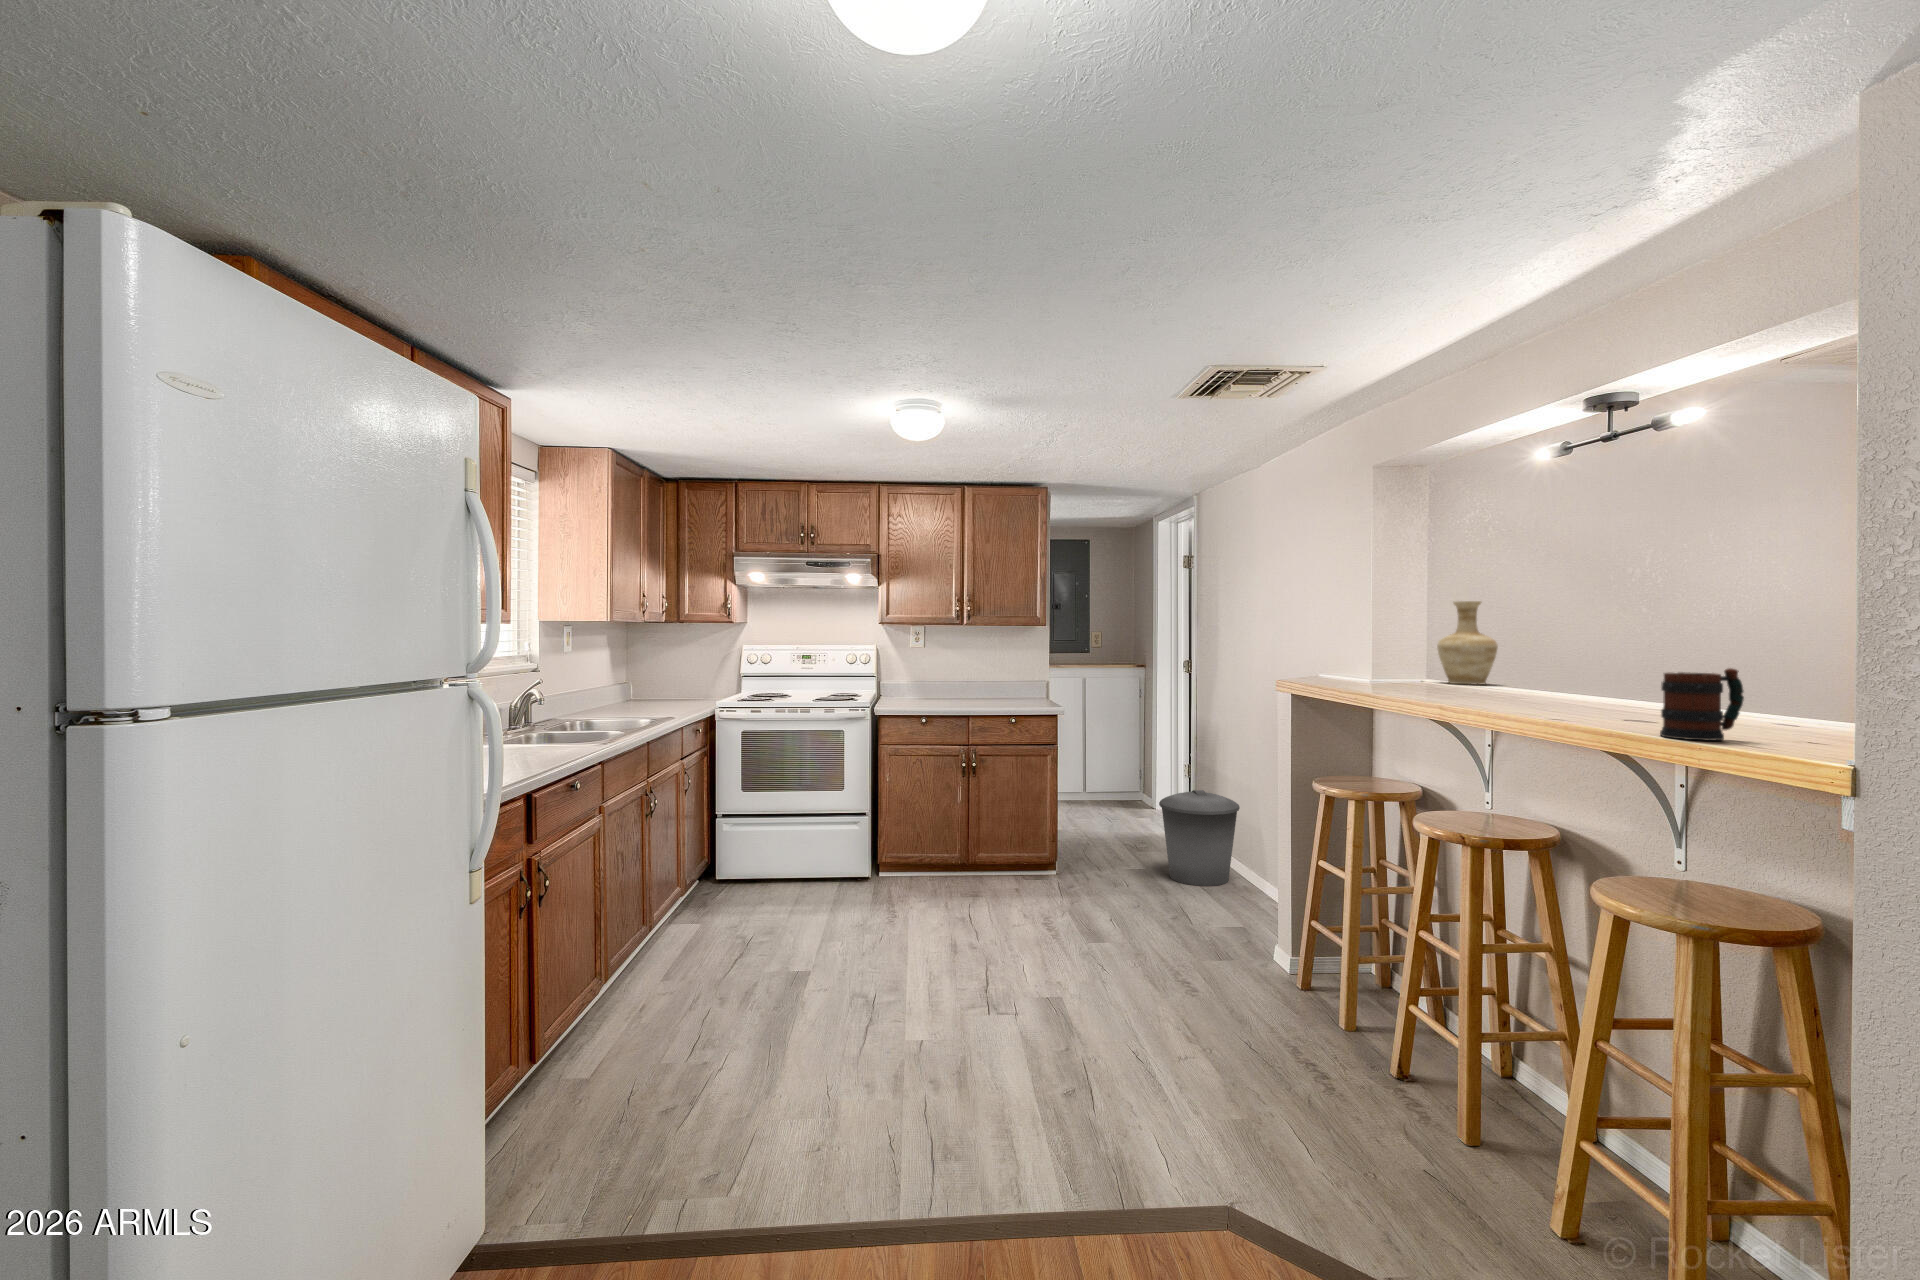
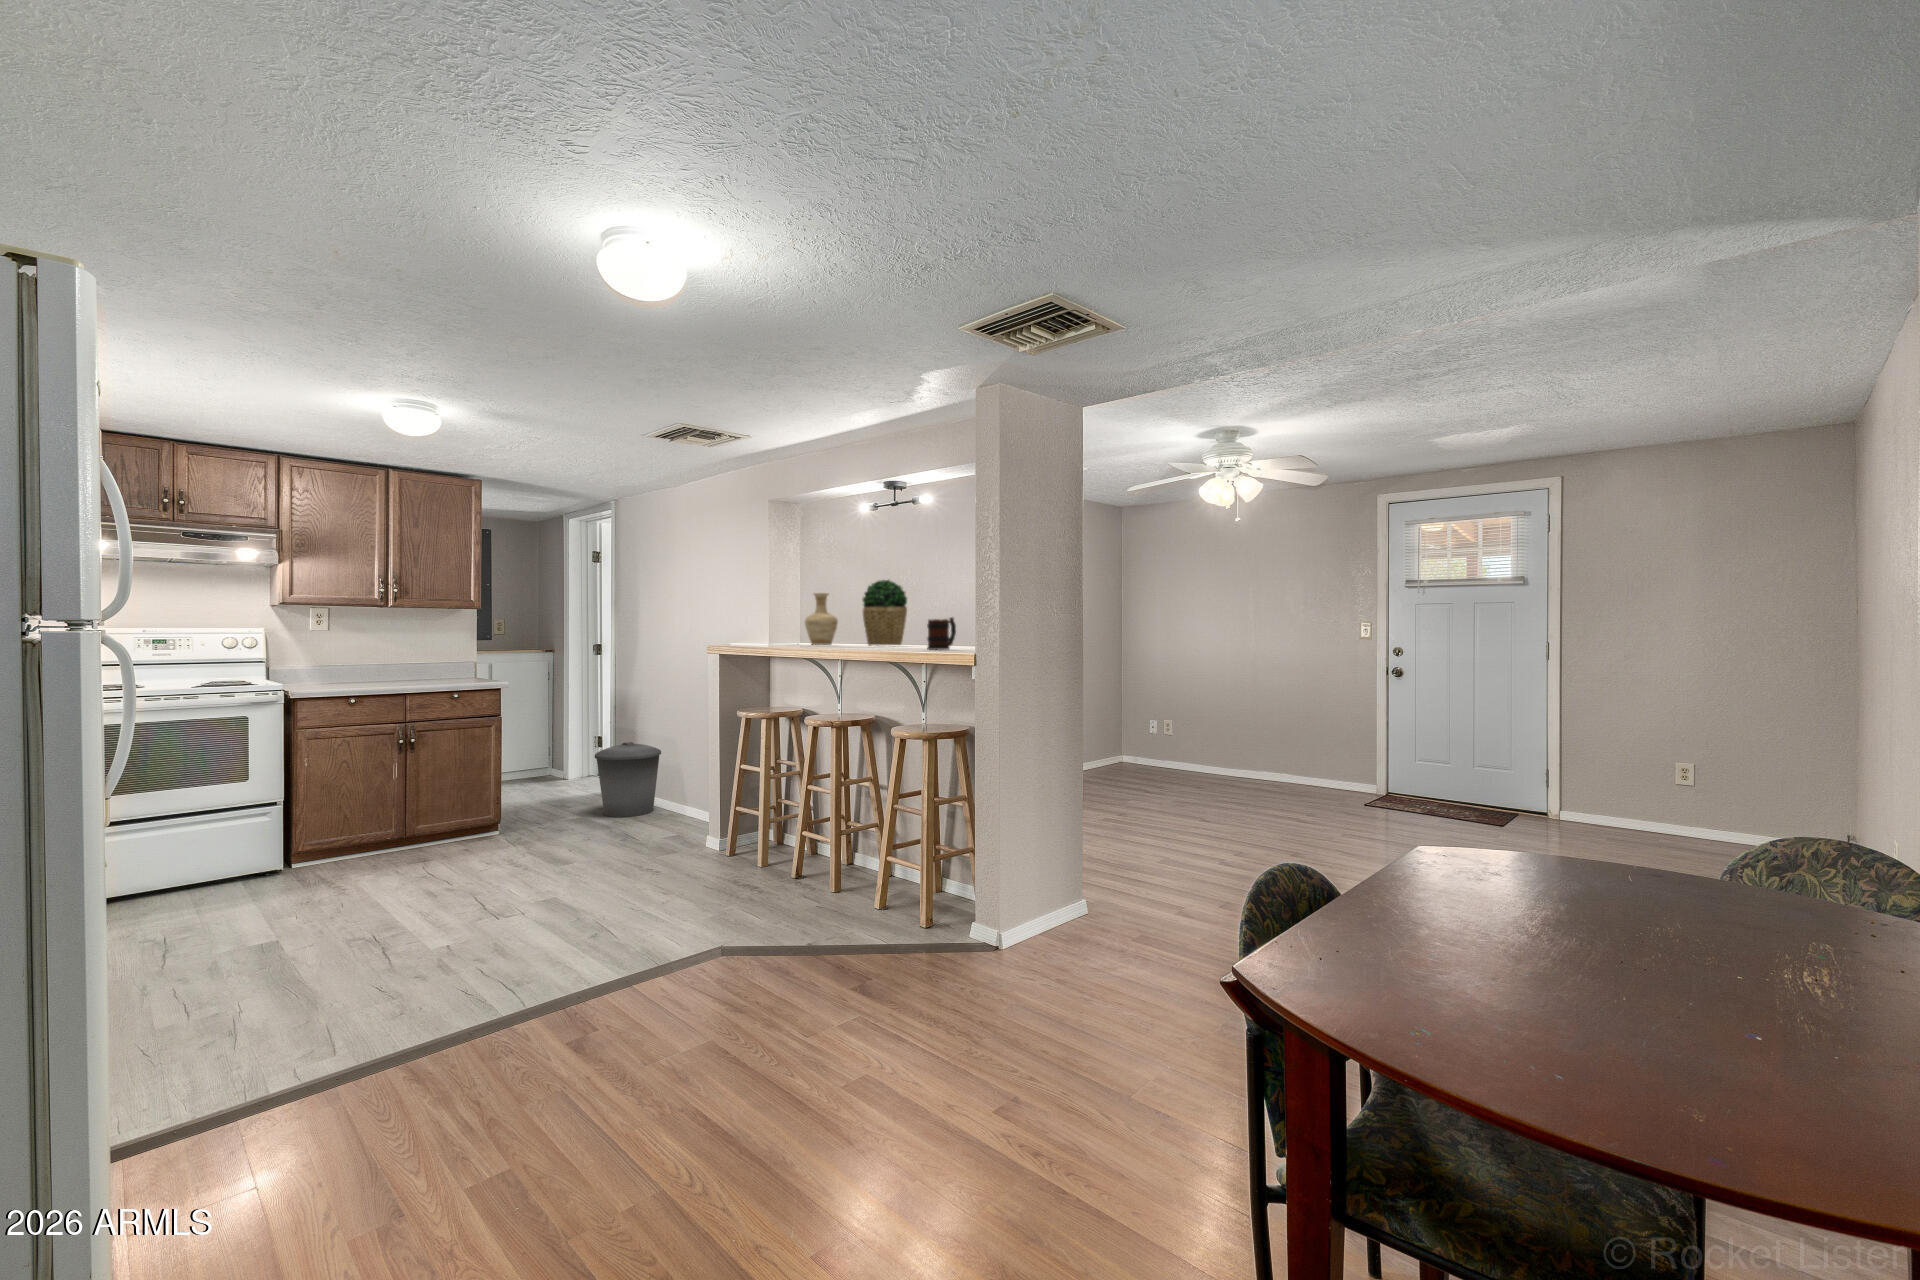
potted plant: none [1547,574,1644,689] -> present [863,580,907,645]

